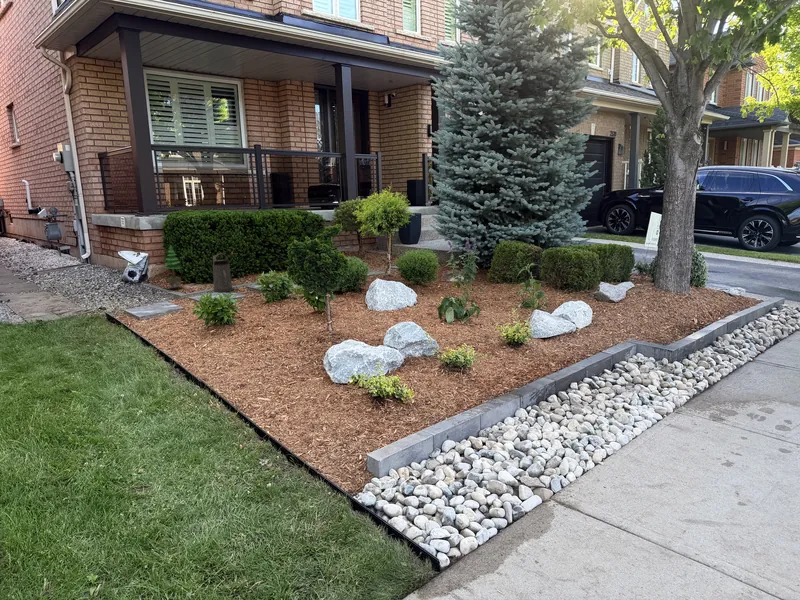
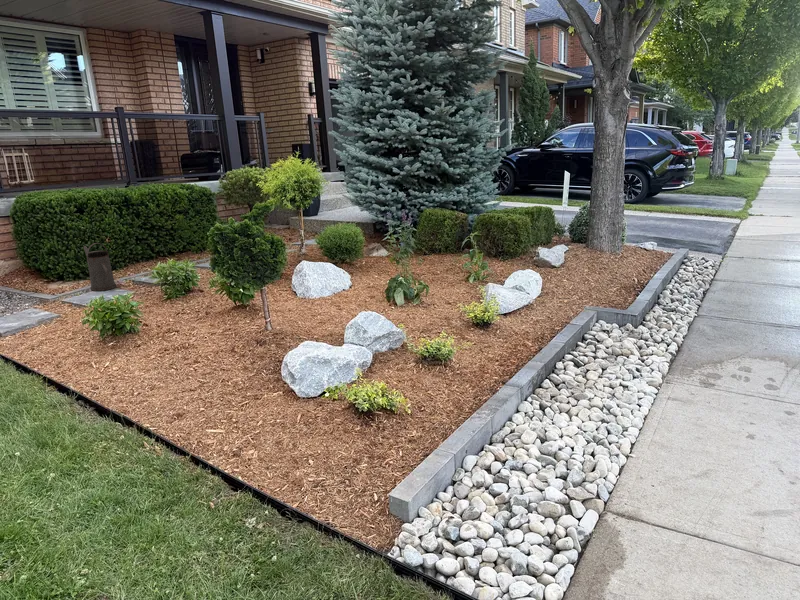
potted tree: present [165,245,181,288] -> none [19,235,43,291]

